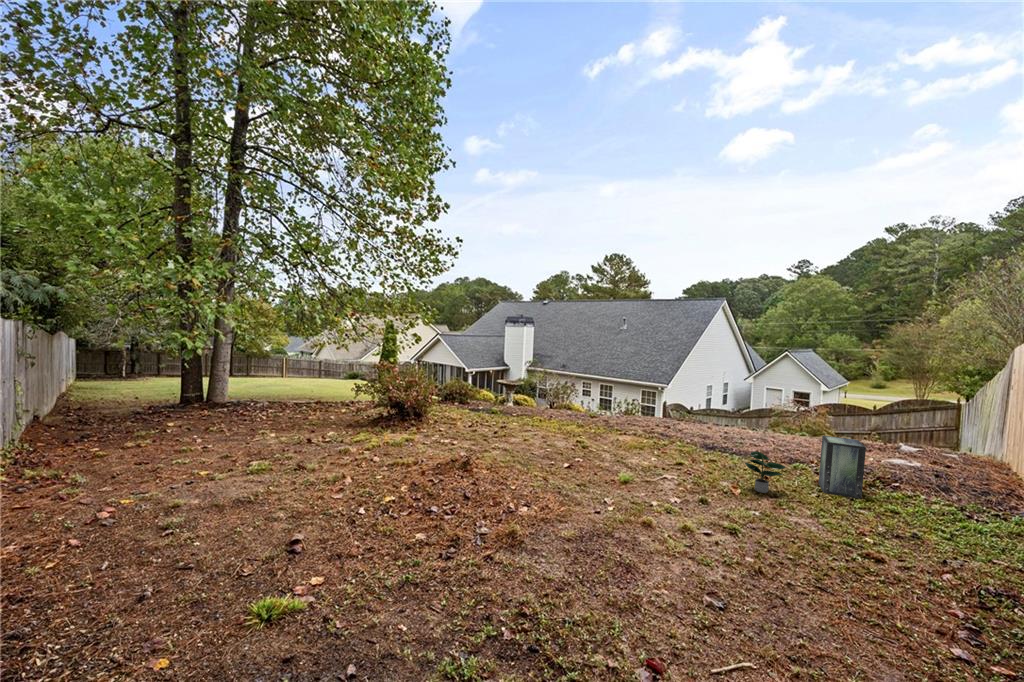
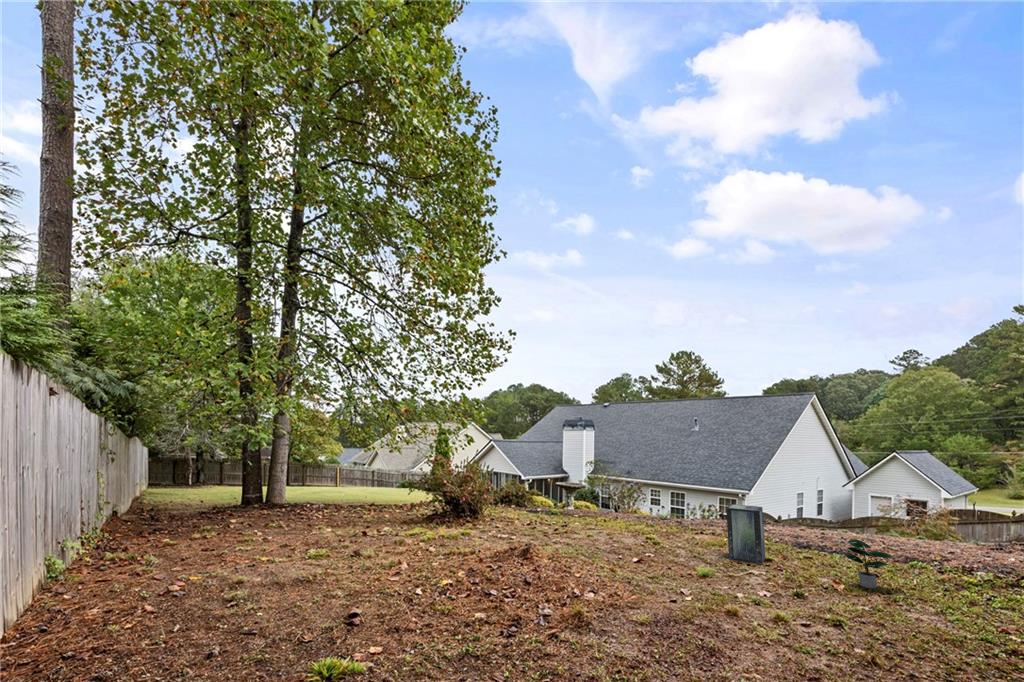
storage box: present [819,436,866,499] -> present [726,504,766,564]

